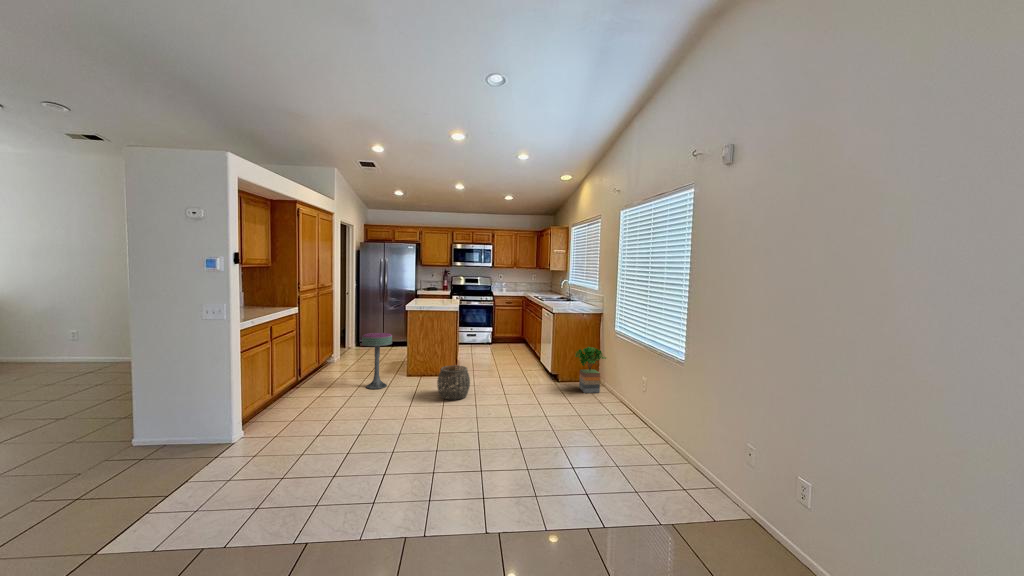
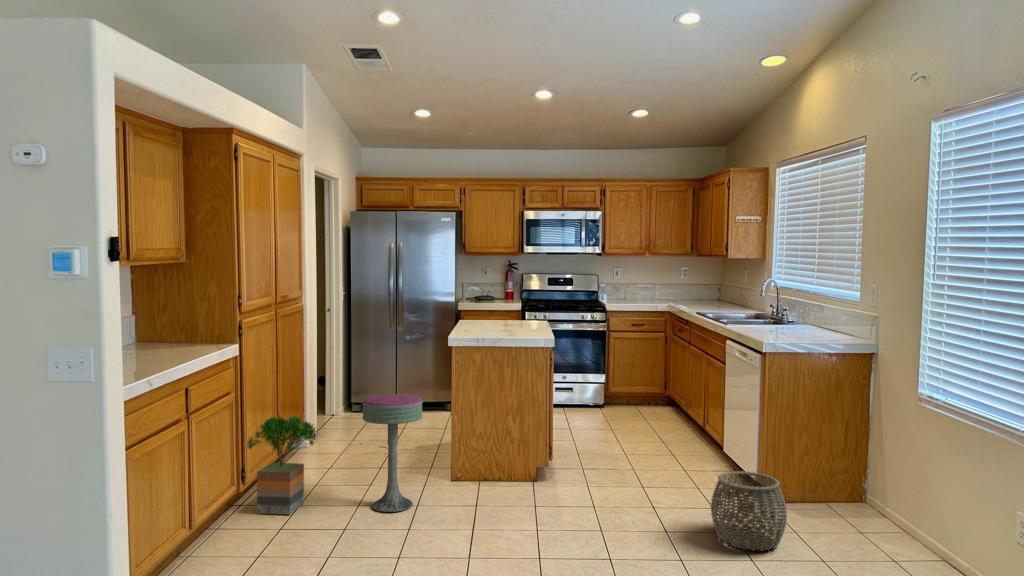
potted tree: present [575,347,606,393] -> present [247,416,318,514]
woven basket: present [437,365,470,400] -> present [711,471,787,551]

